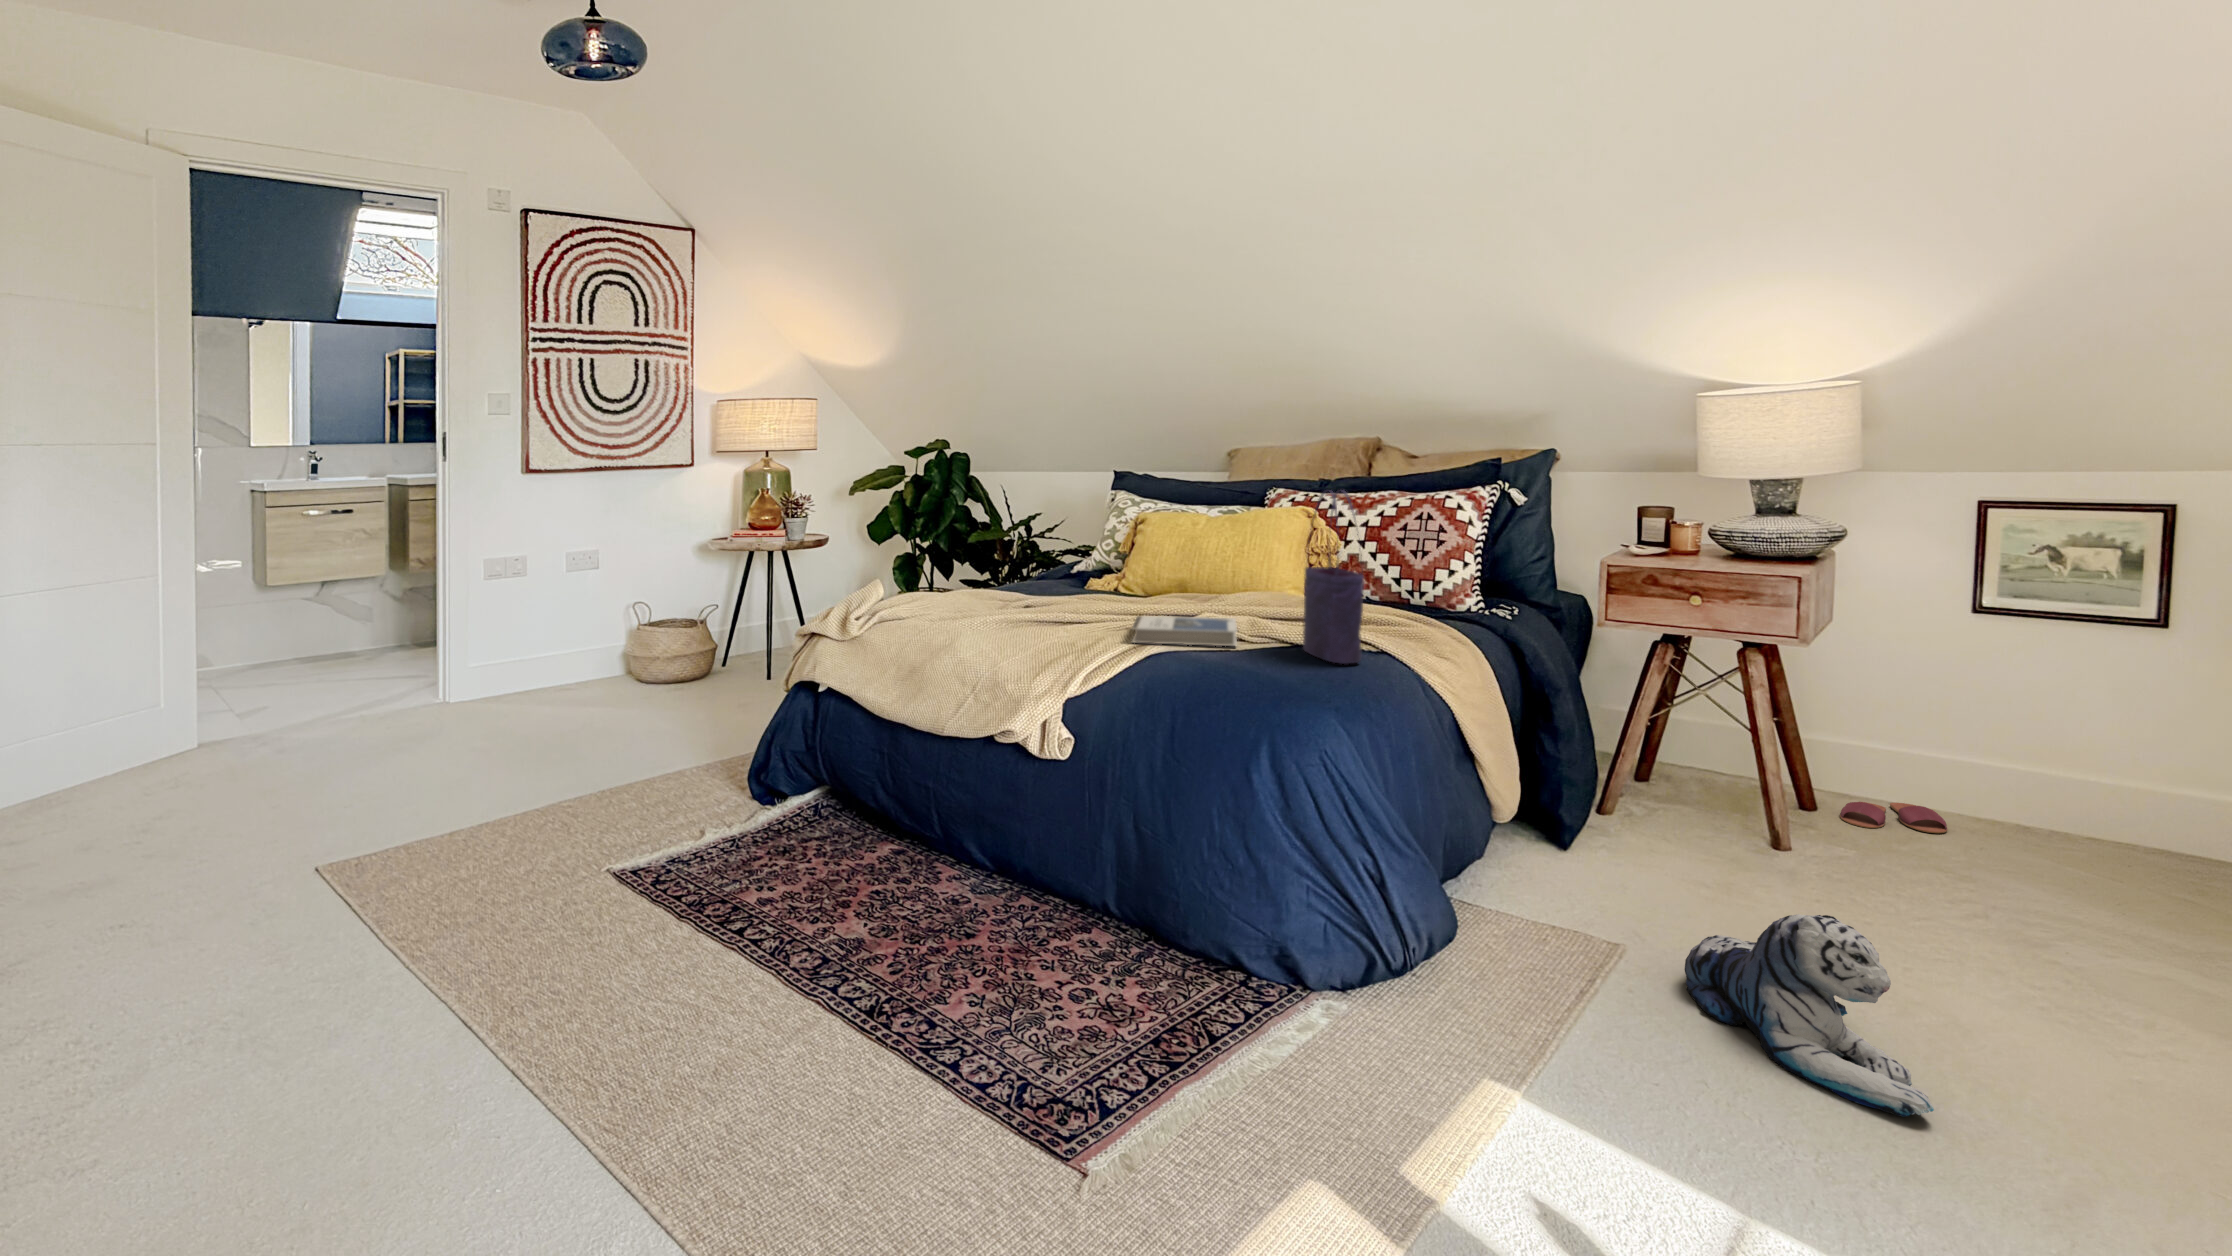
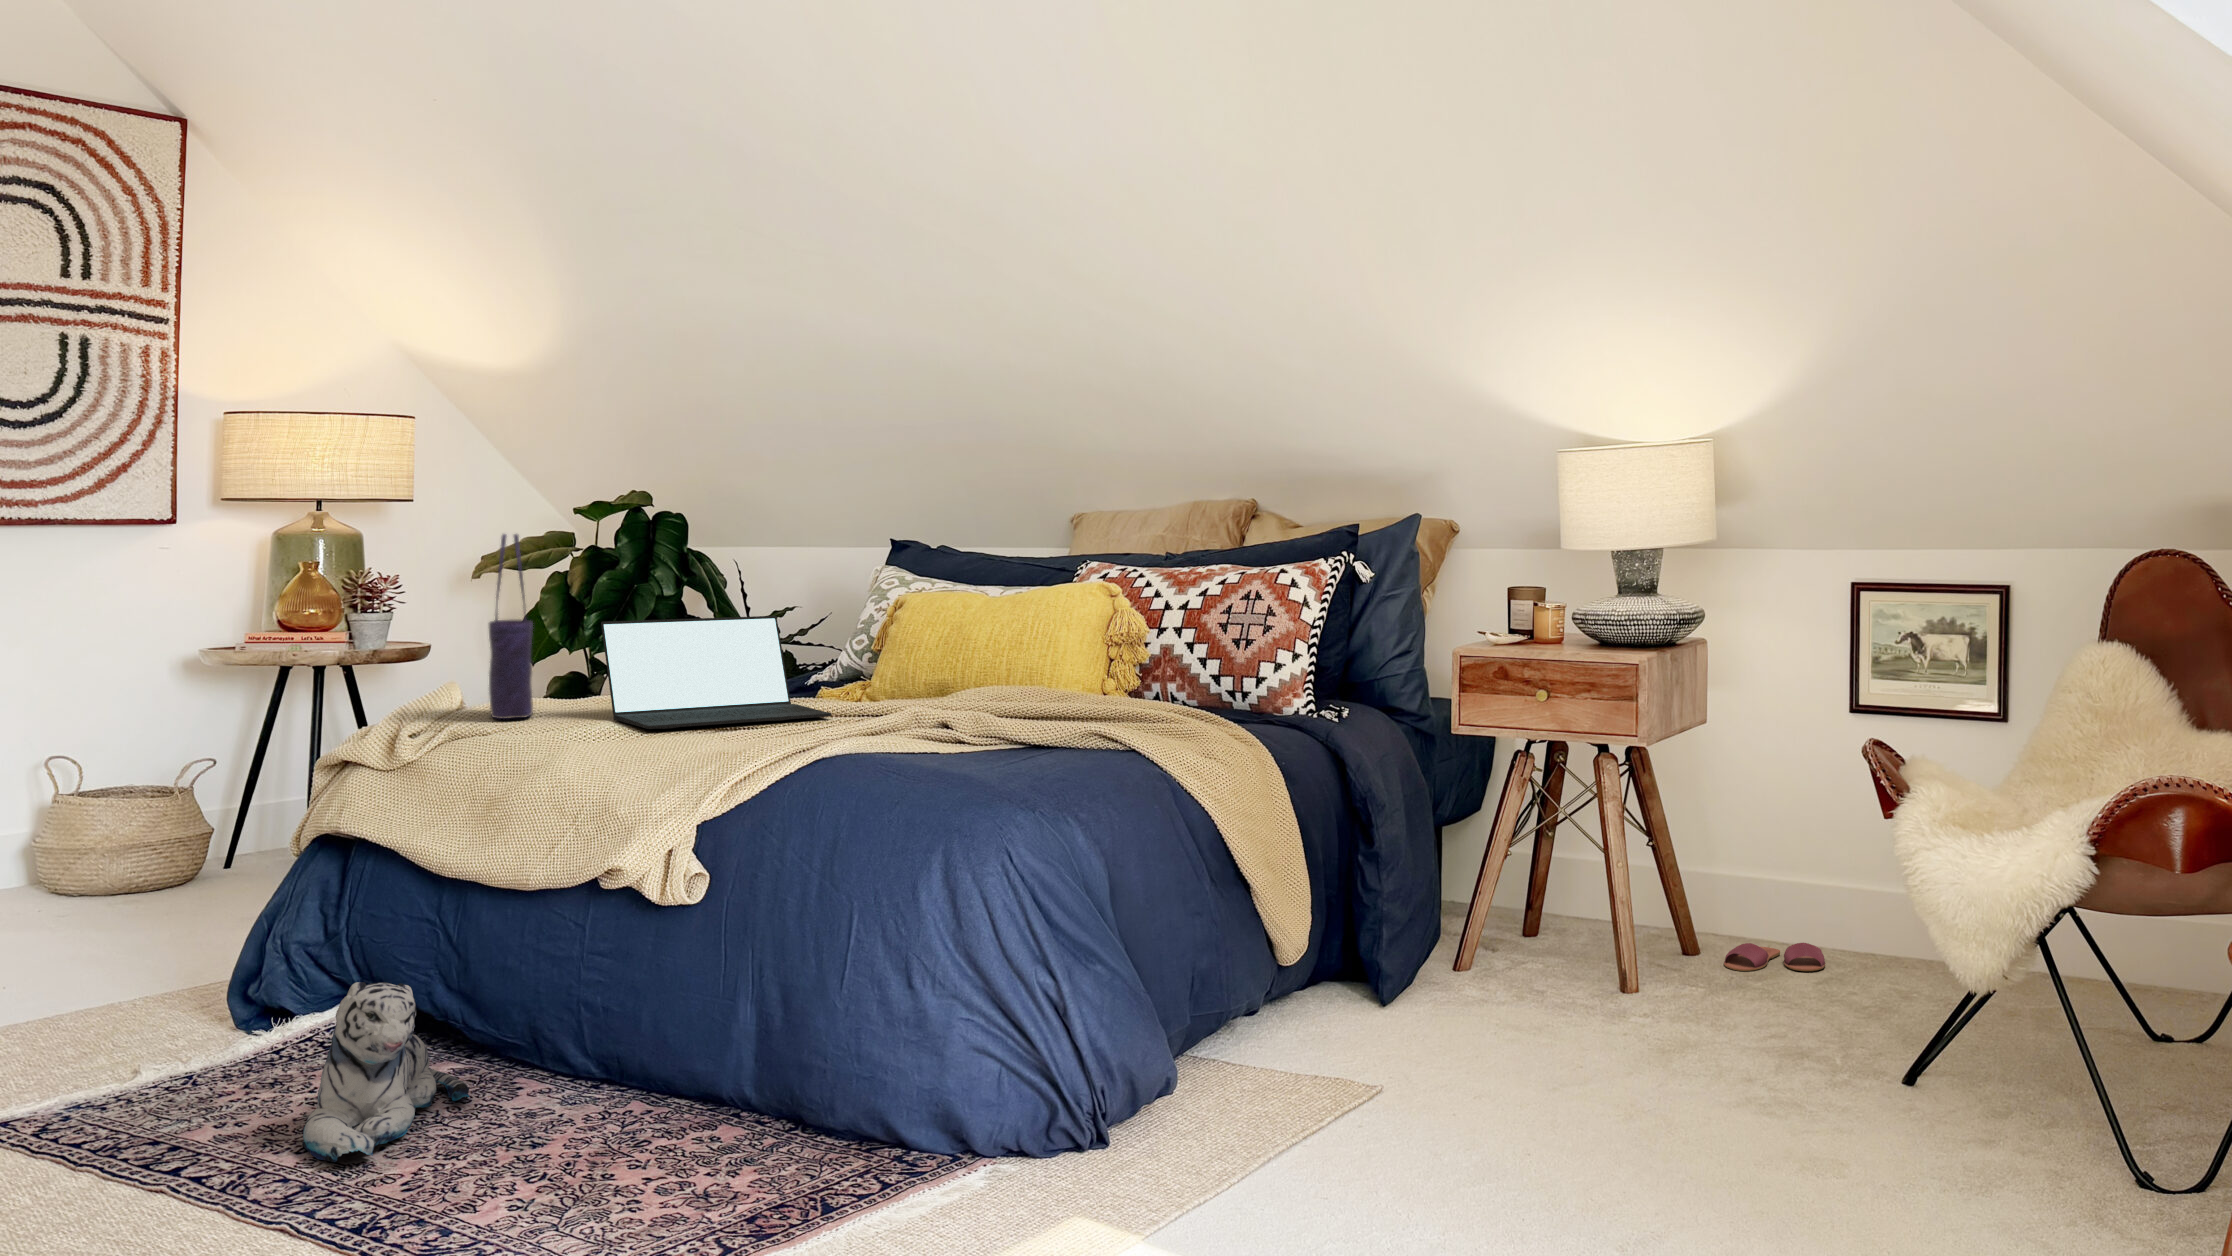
tote bag: present [1303,491,1364,664] -> present [489,534,533,719]
laptop: none [965,531,1126,616] -> present [601,616,832,729]
hardback book: present [1132,616,1237,646] -> none [801,721,953,752]
plush toy: present [1685,914,1934,1117] -> present [302,982,470,1162]

